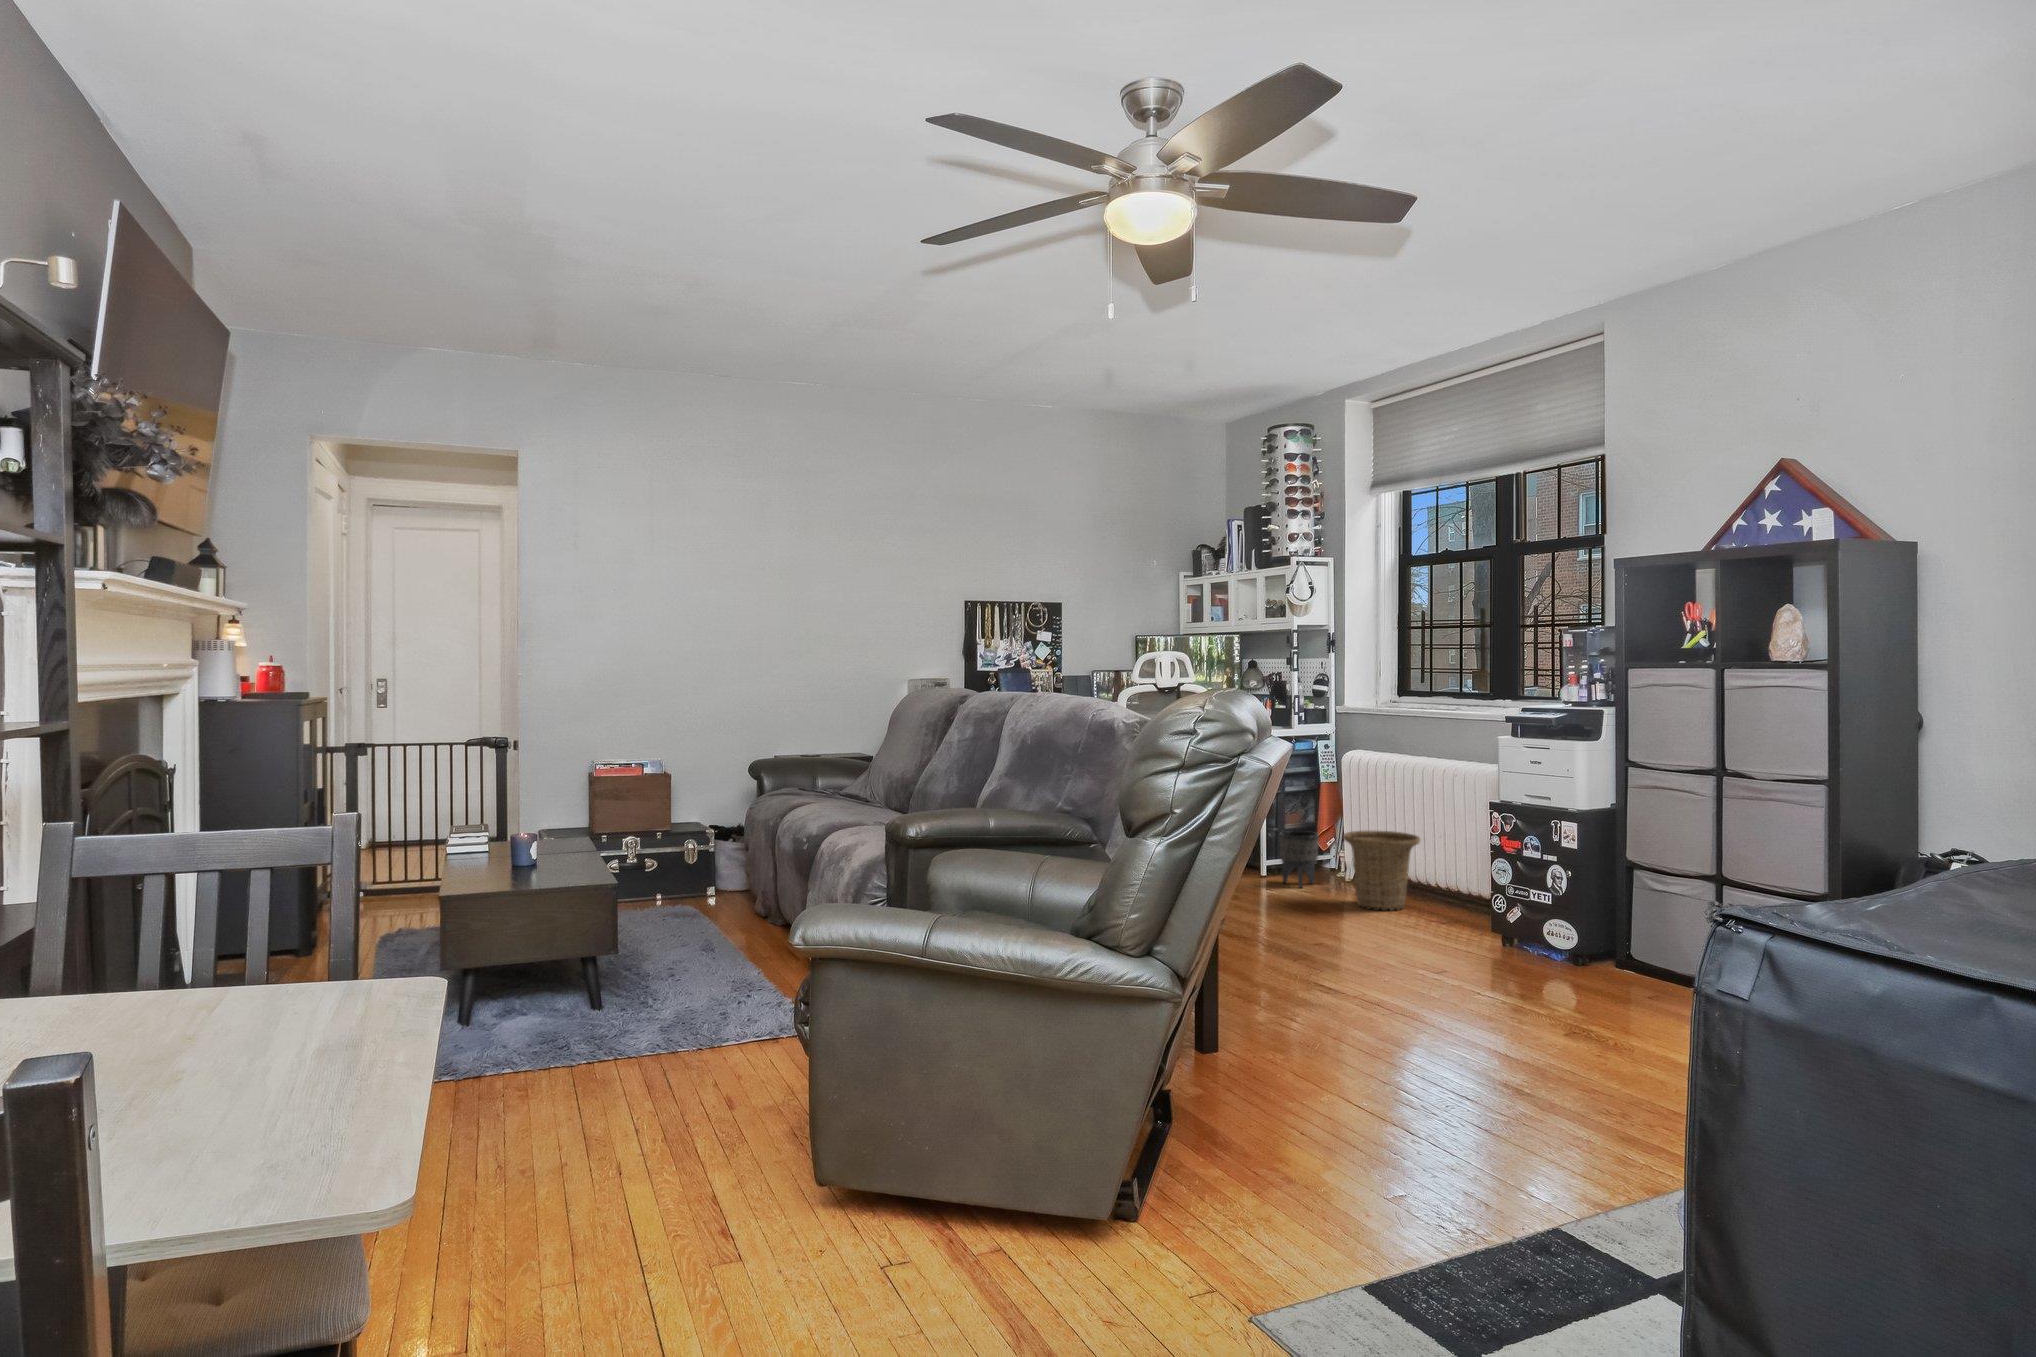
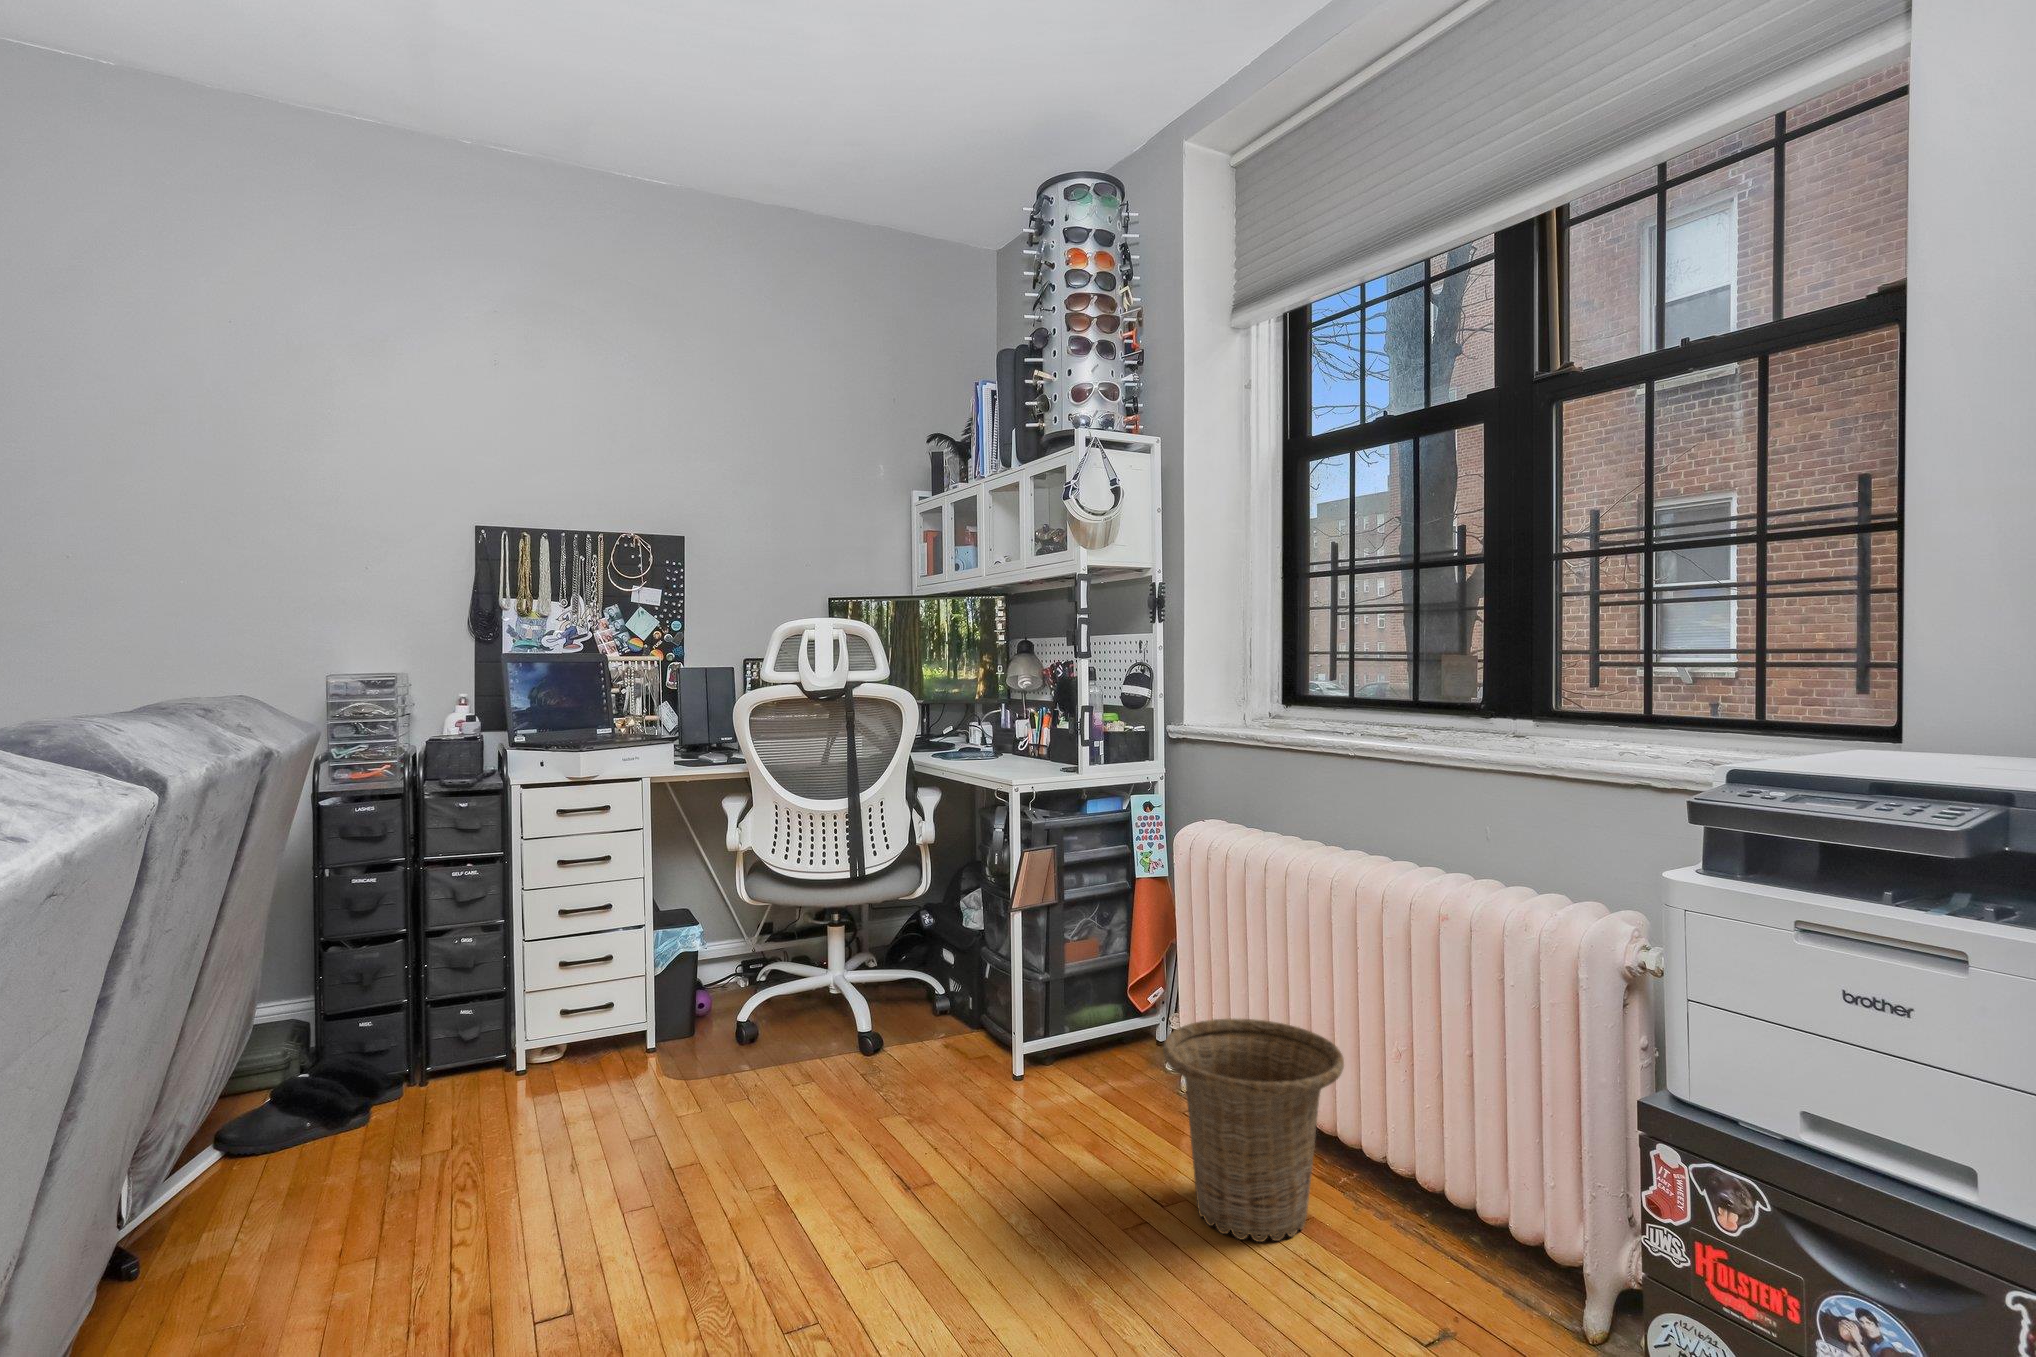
planter: present [1280,831,1319,888] -> none [1043,989,1123,1124]

